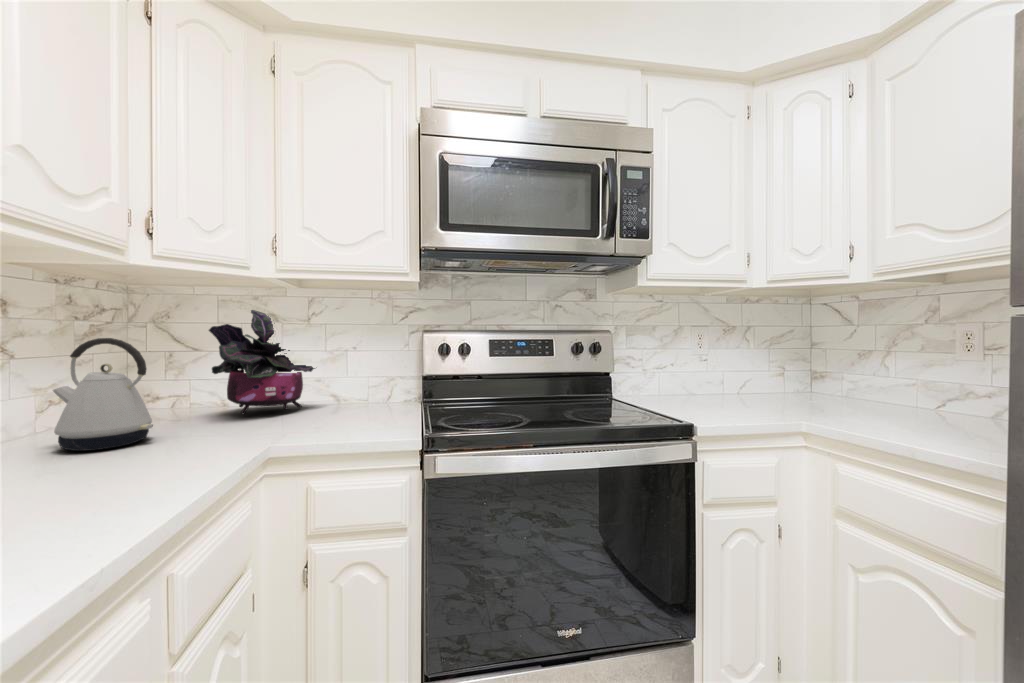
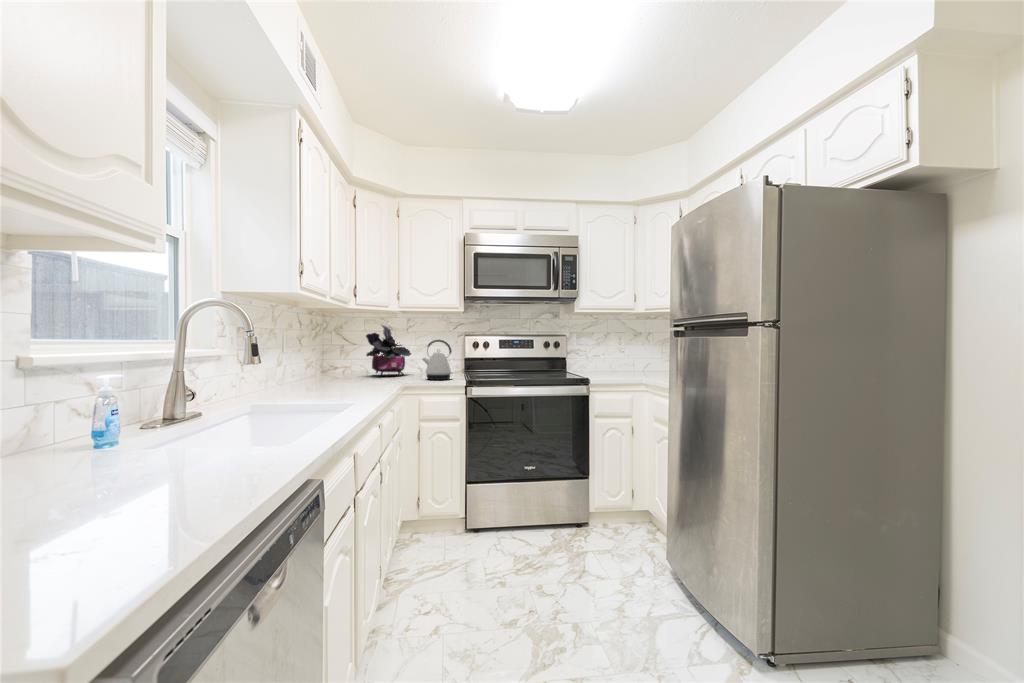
kettle: present [53,338,153,451] -> present [422,340,453,380]

